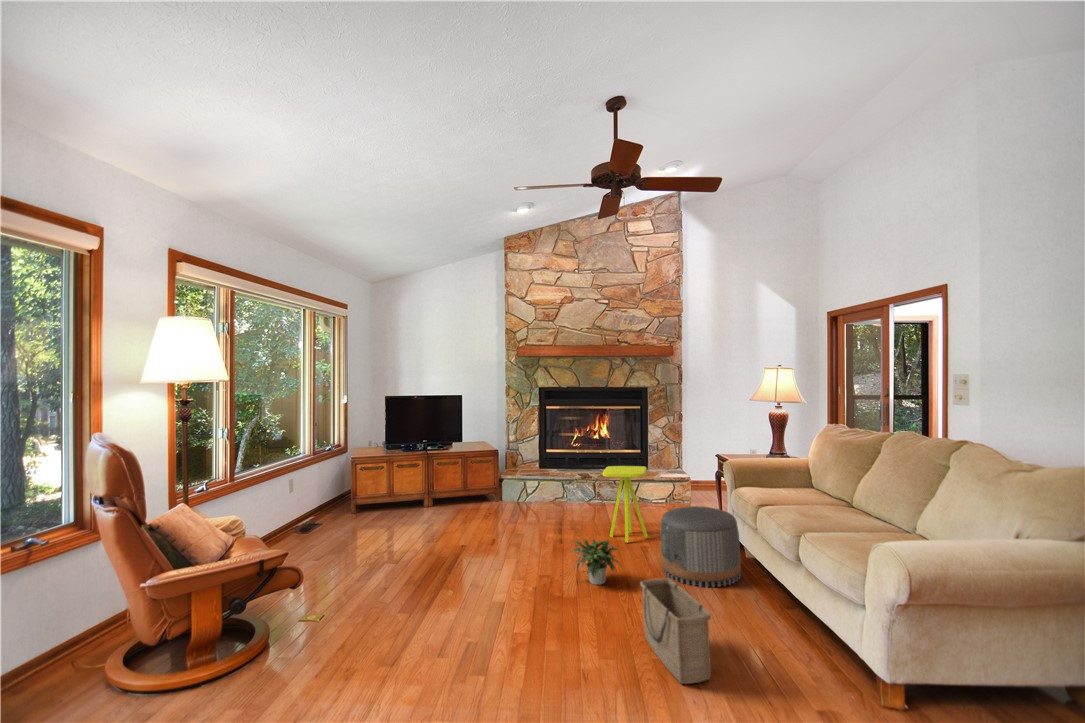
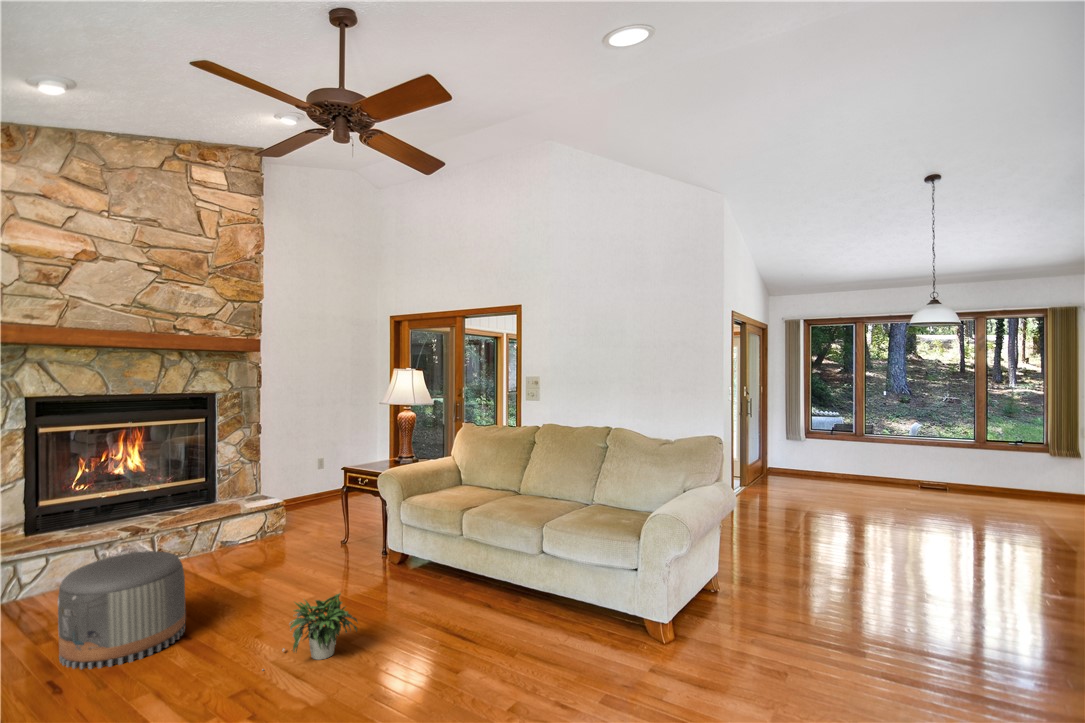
side table: present [603,466,648,543] -> none [235,494,306,600]
pouf: present [660,506,741,587] -> present [58,551,186,669]
basket: present [640,578,711,684] -> none [460,602,565,698]

